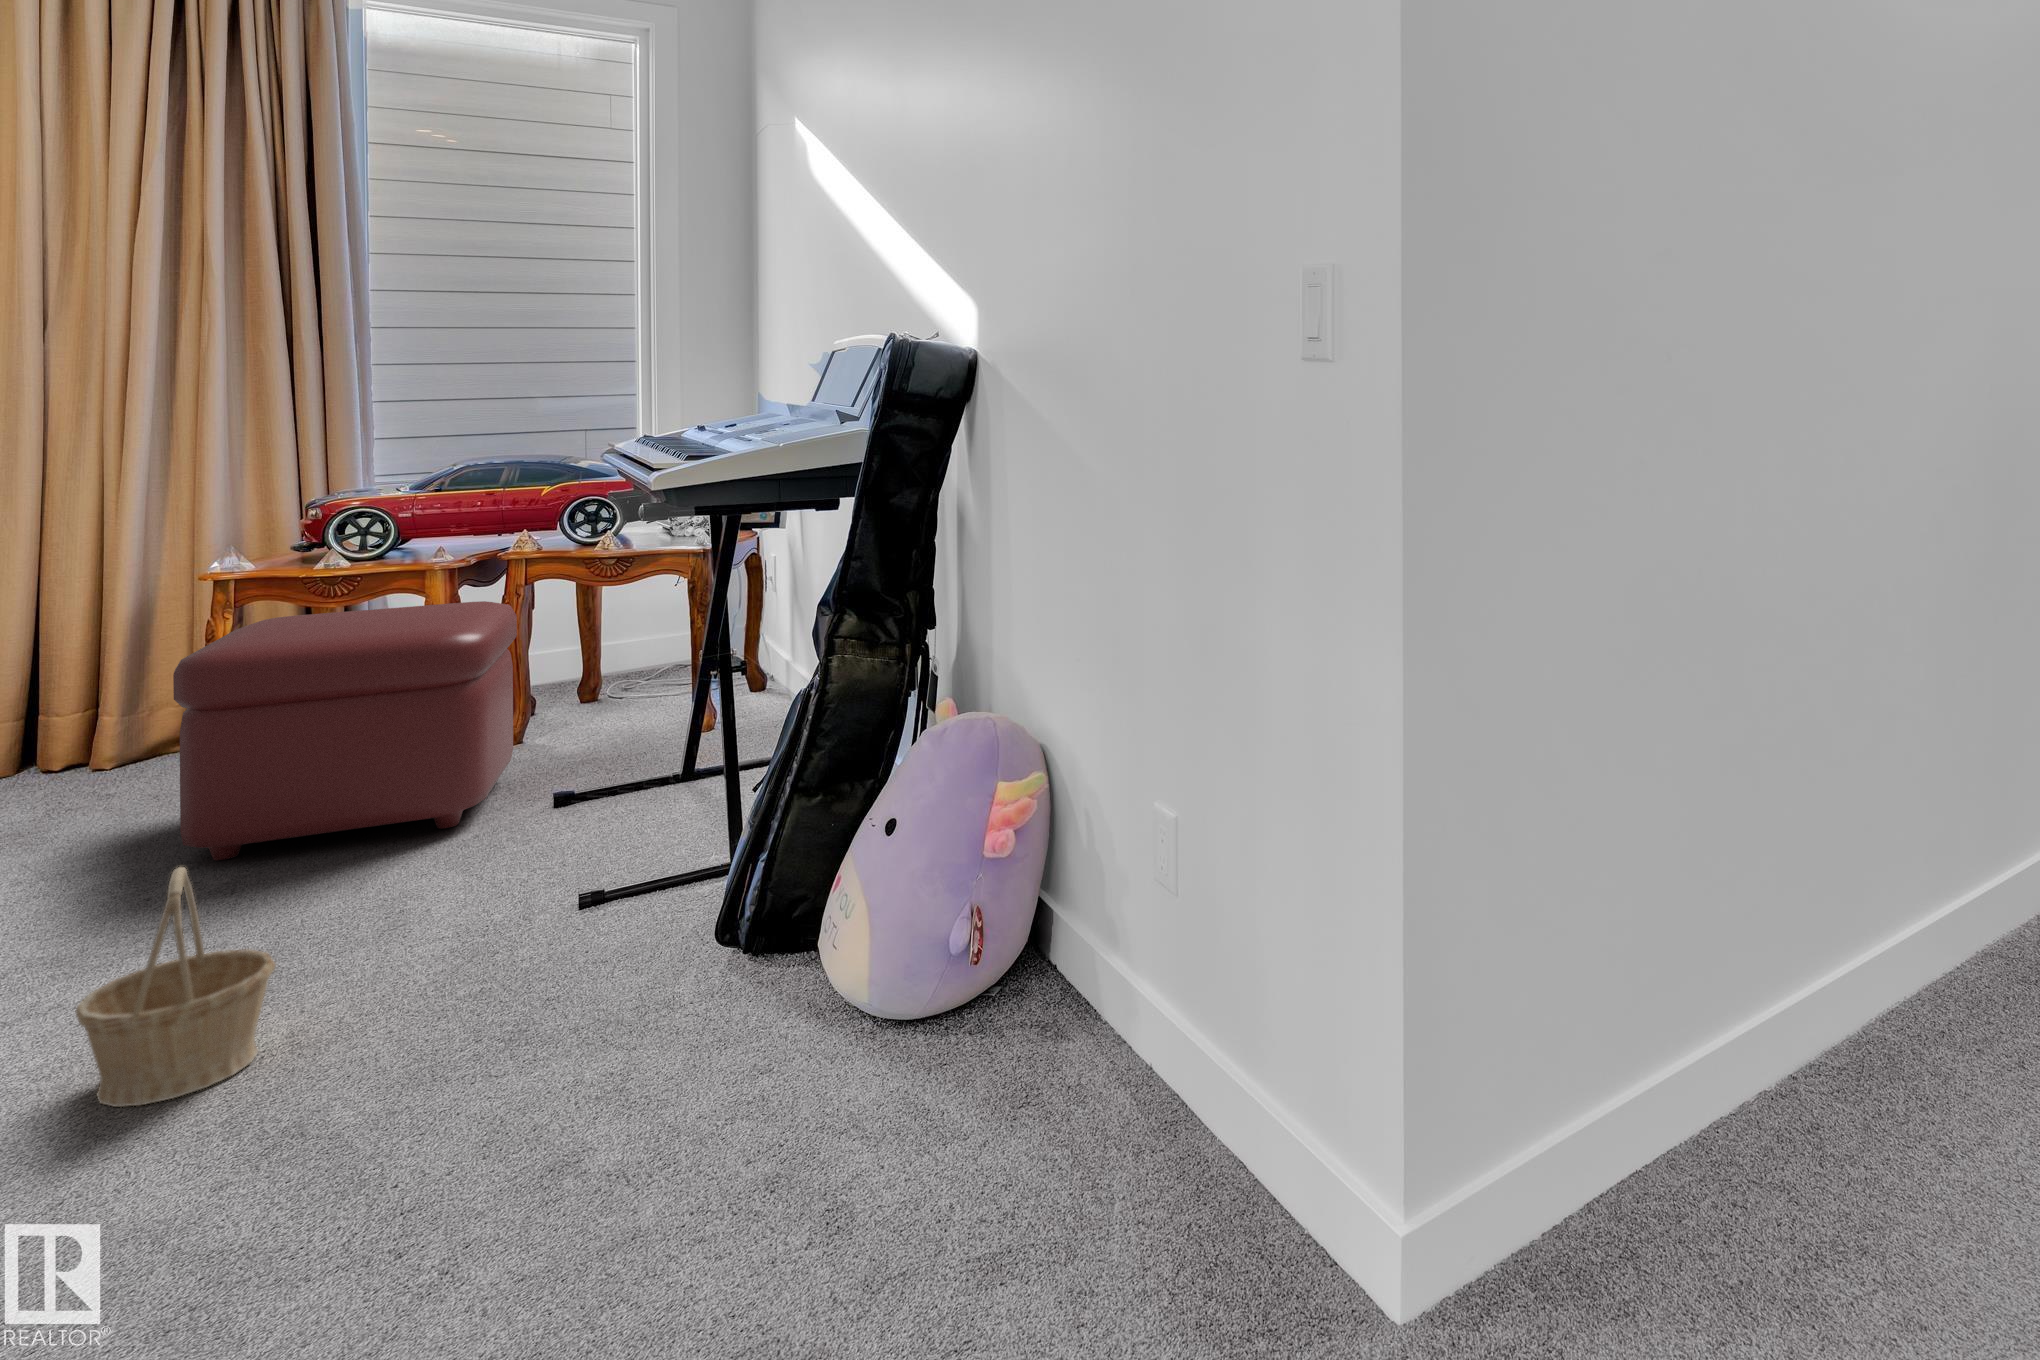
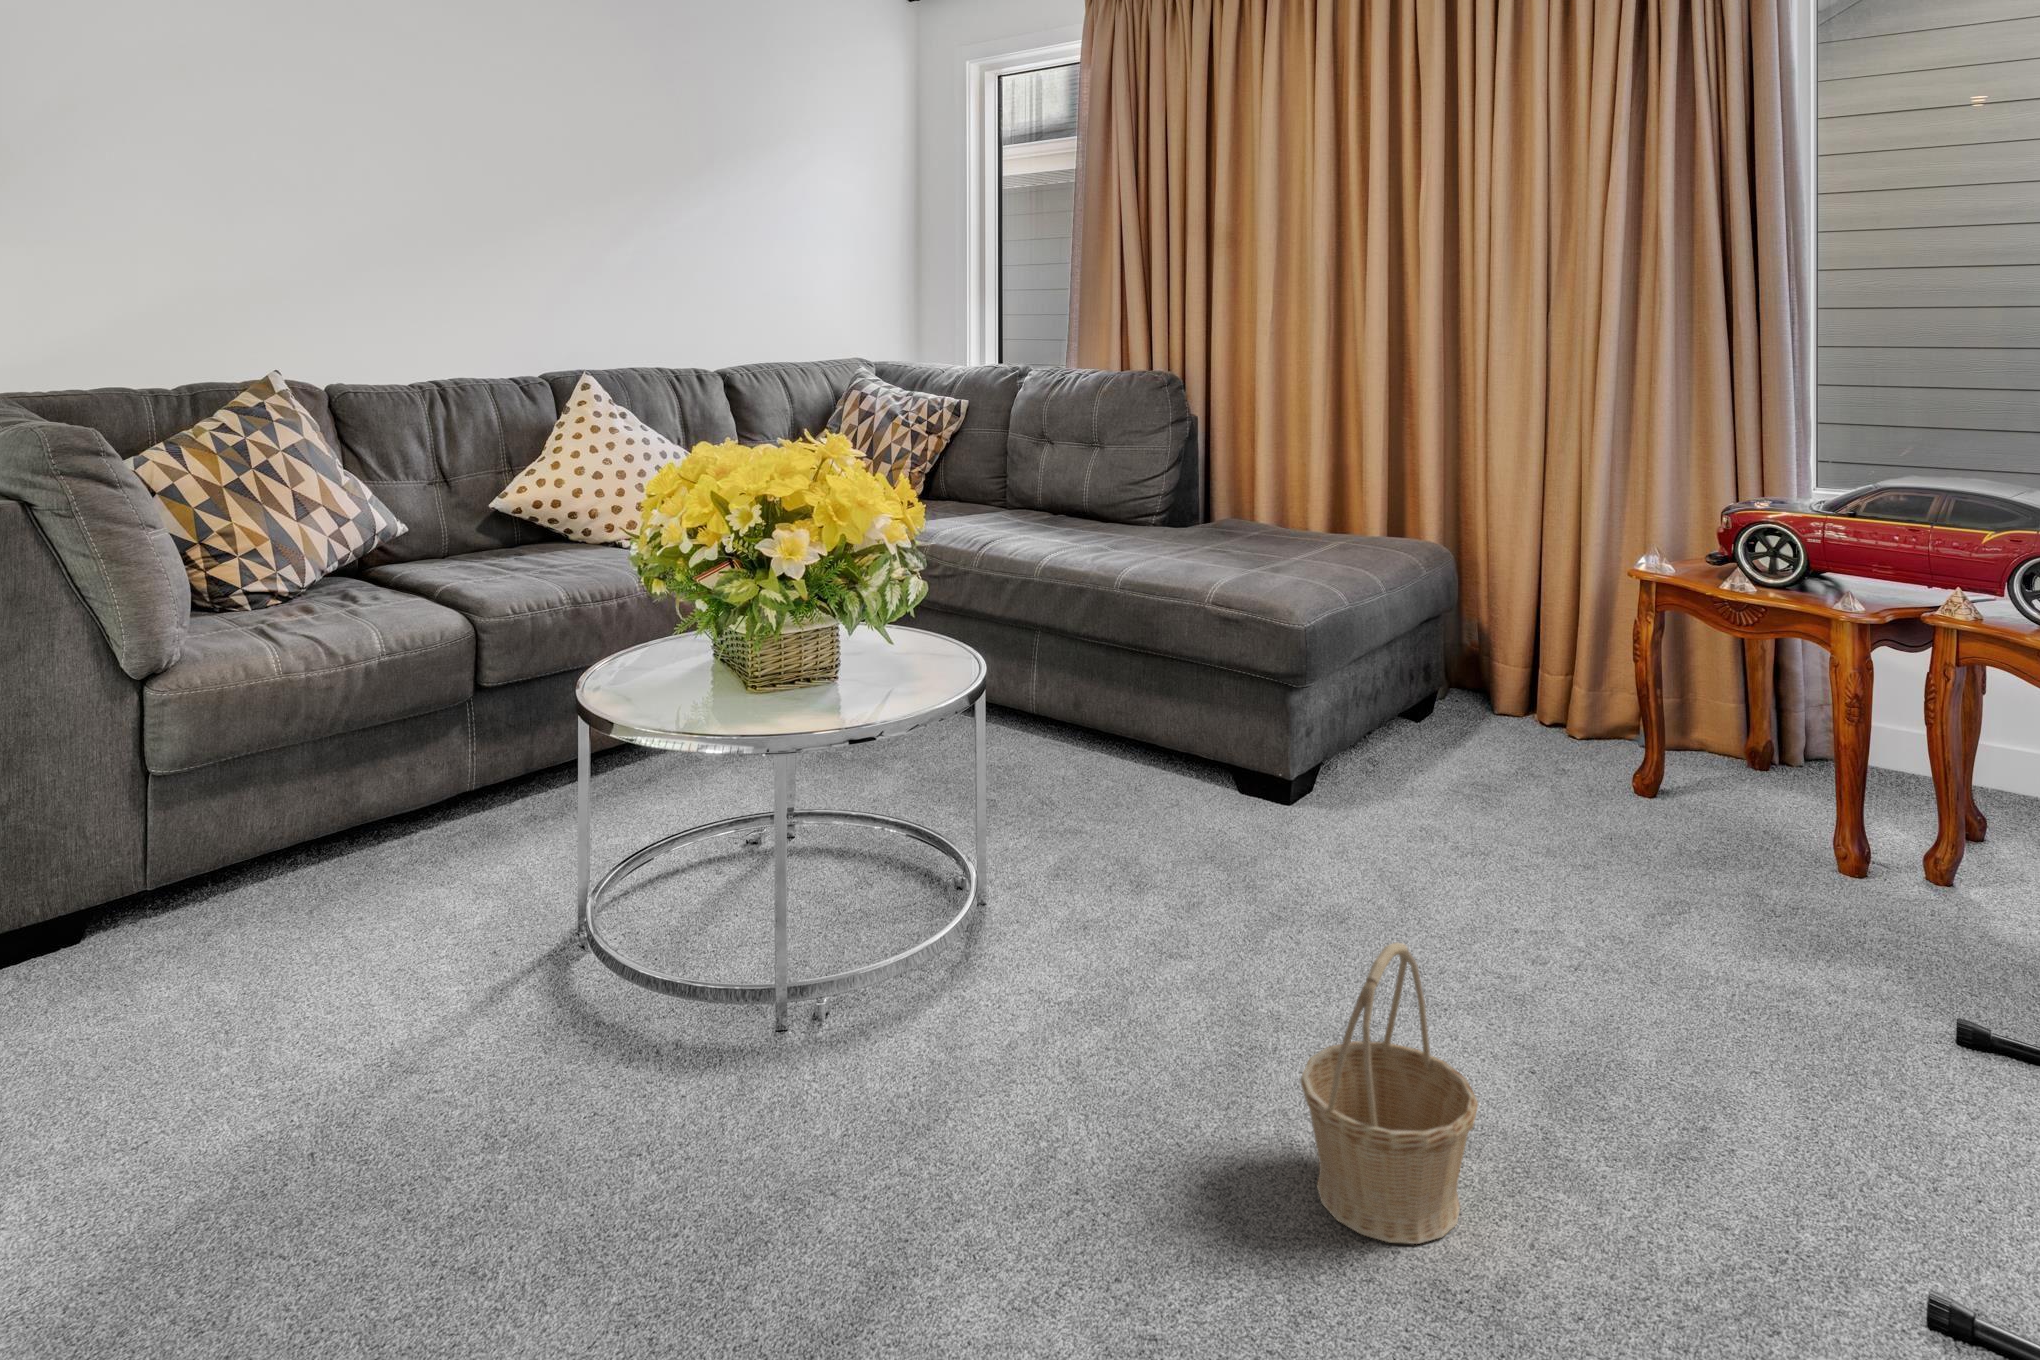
ottoman: present [173,601,517,860] -> none [1545,639,1920,979]

